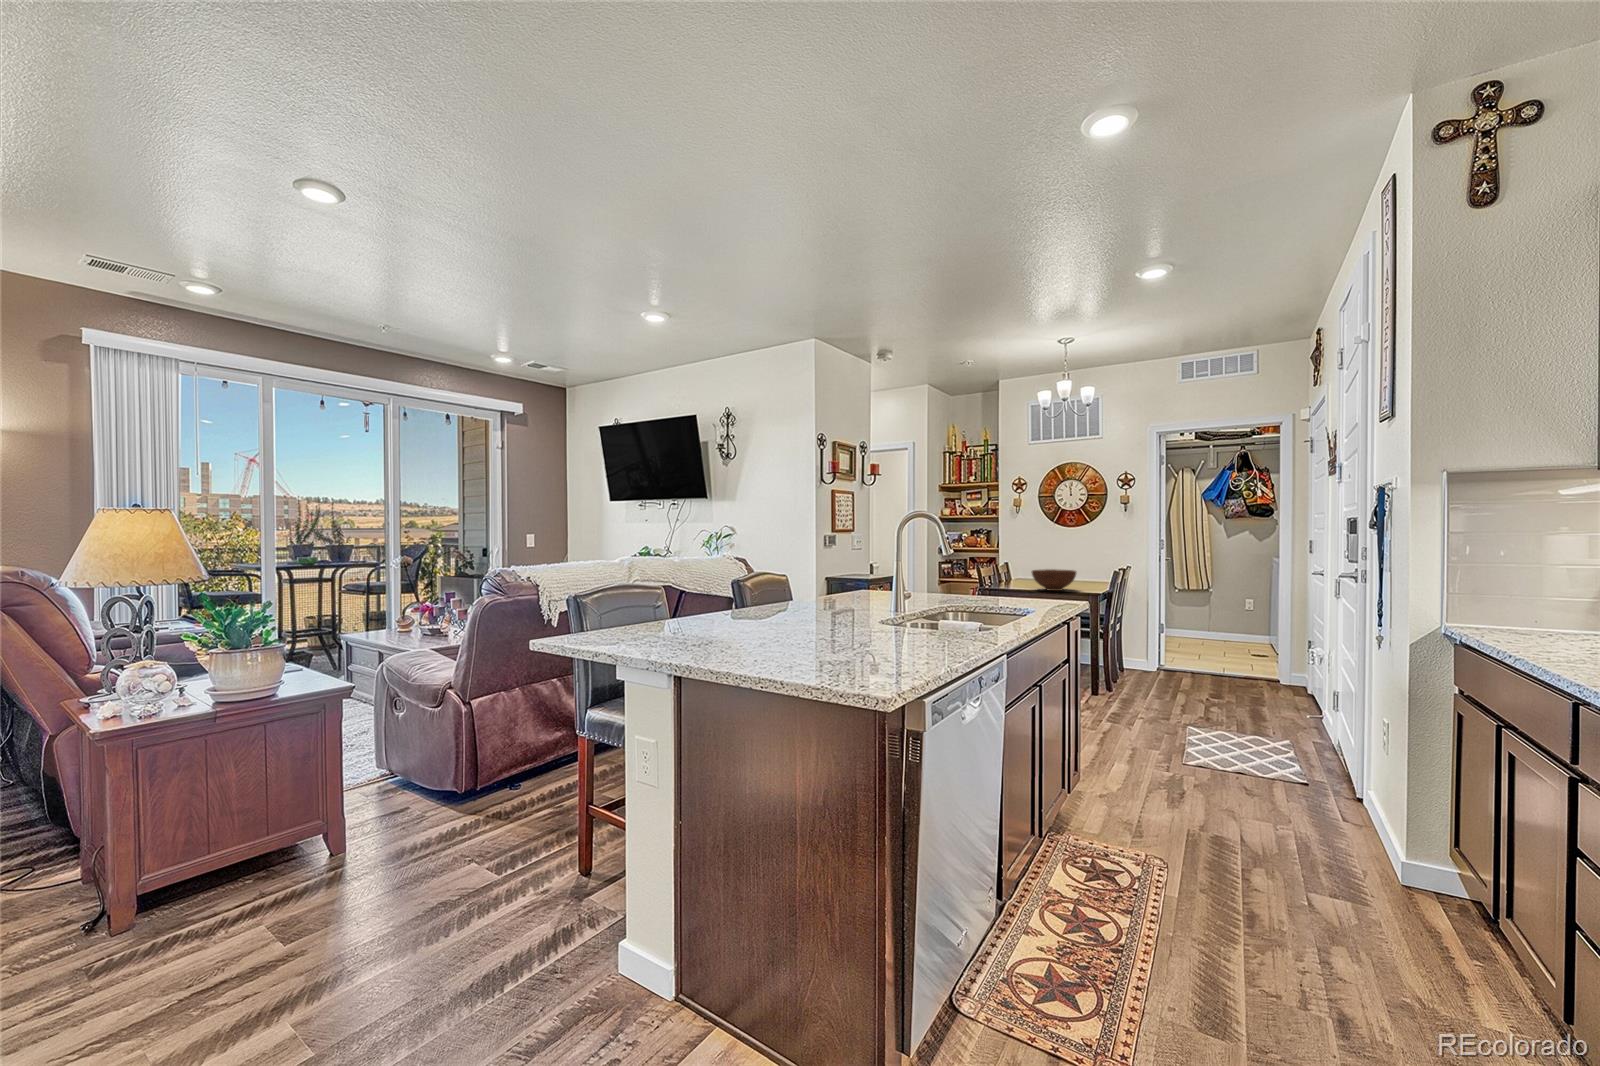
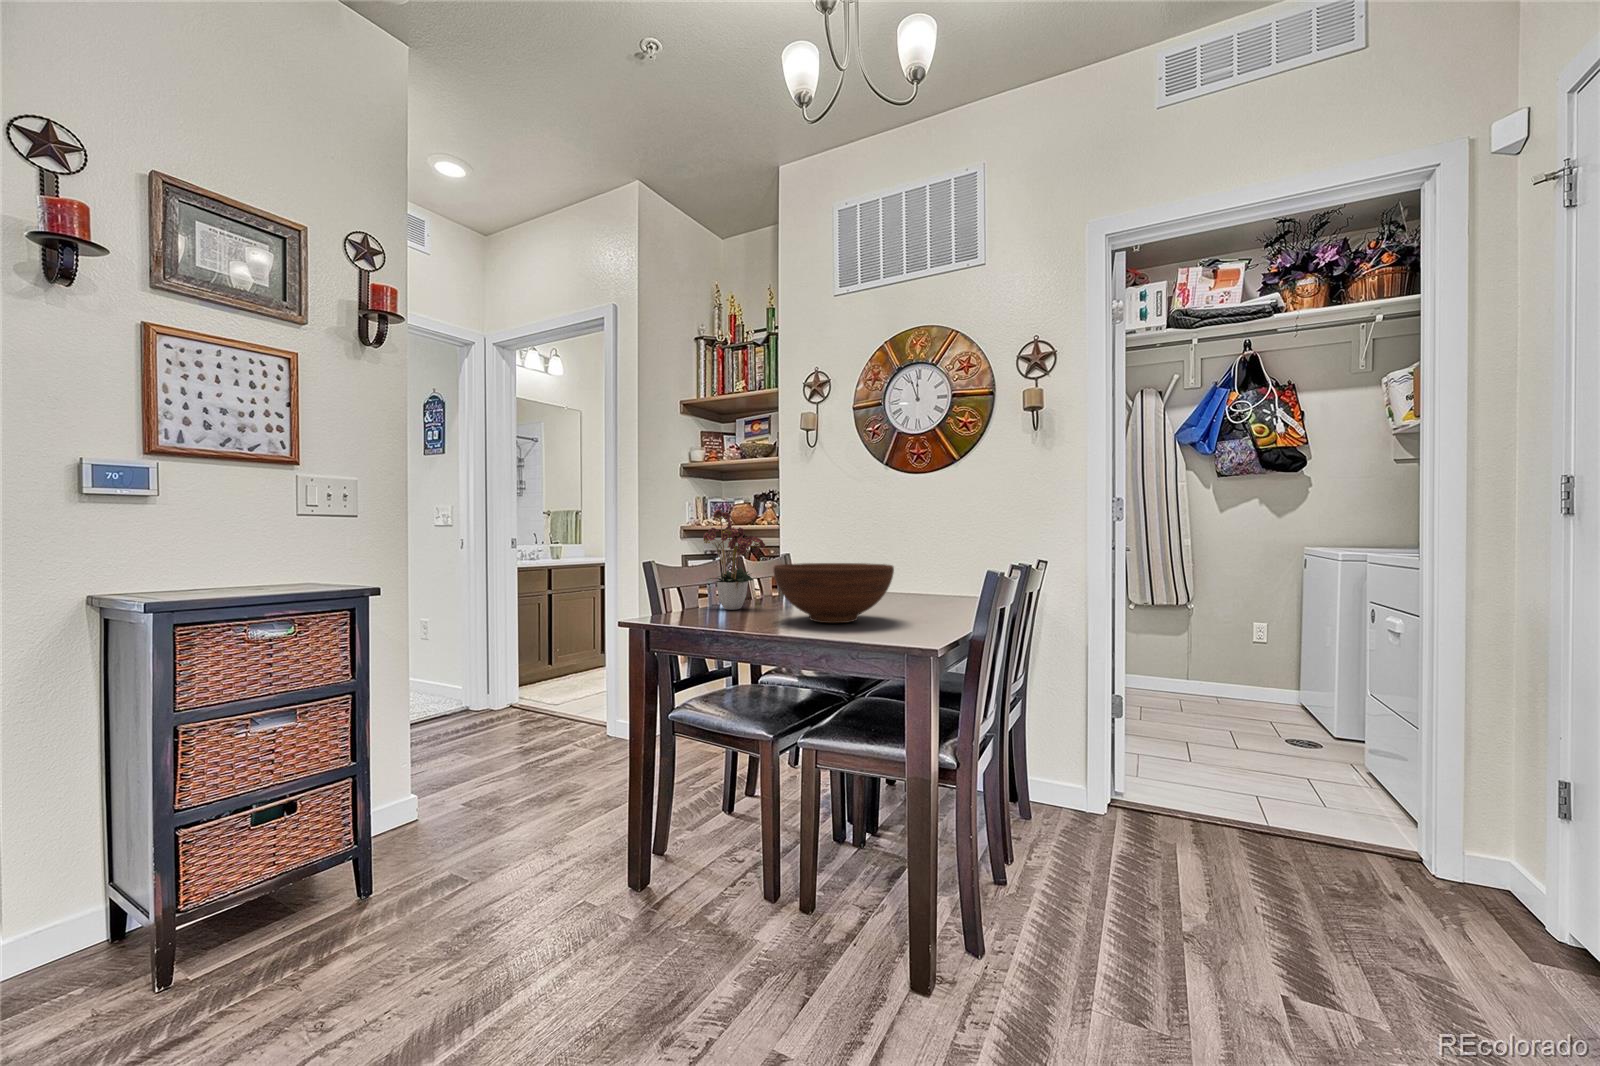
flower arrangement: none [993,547,1022,587] -> present [703,510,765,610]

